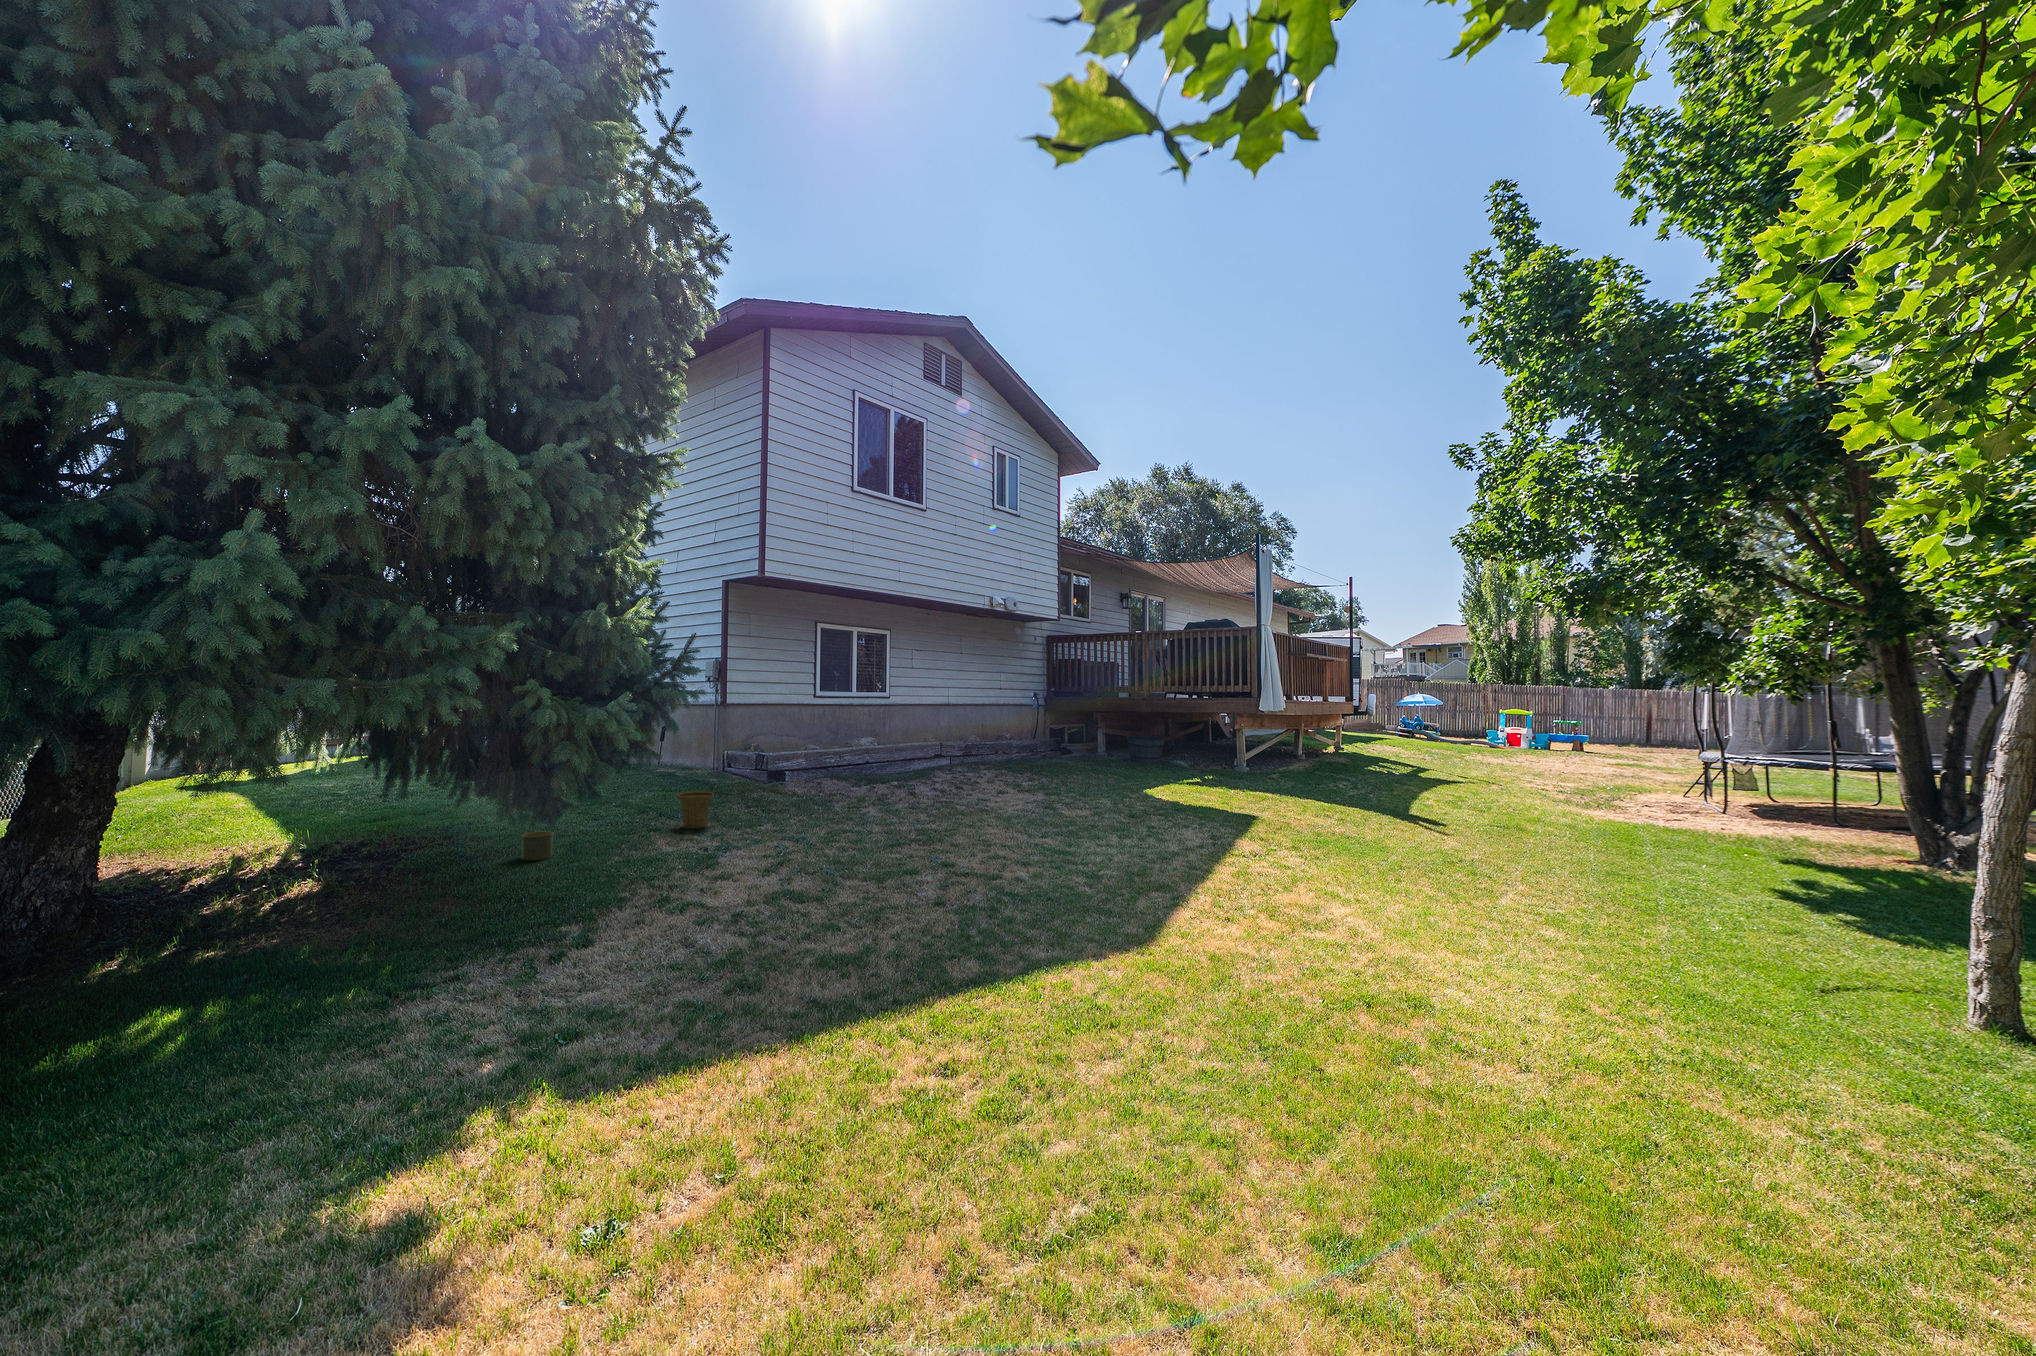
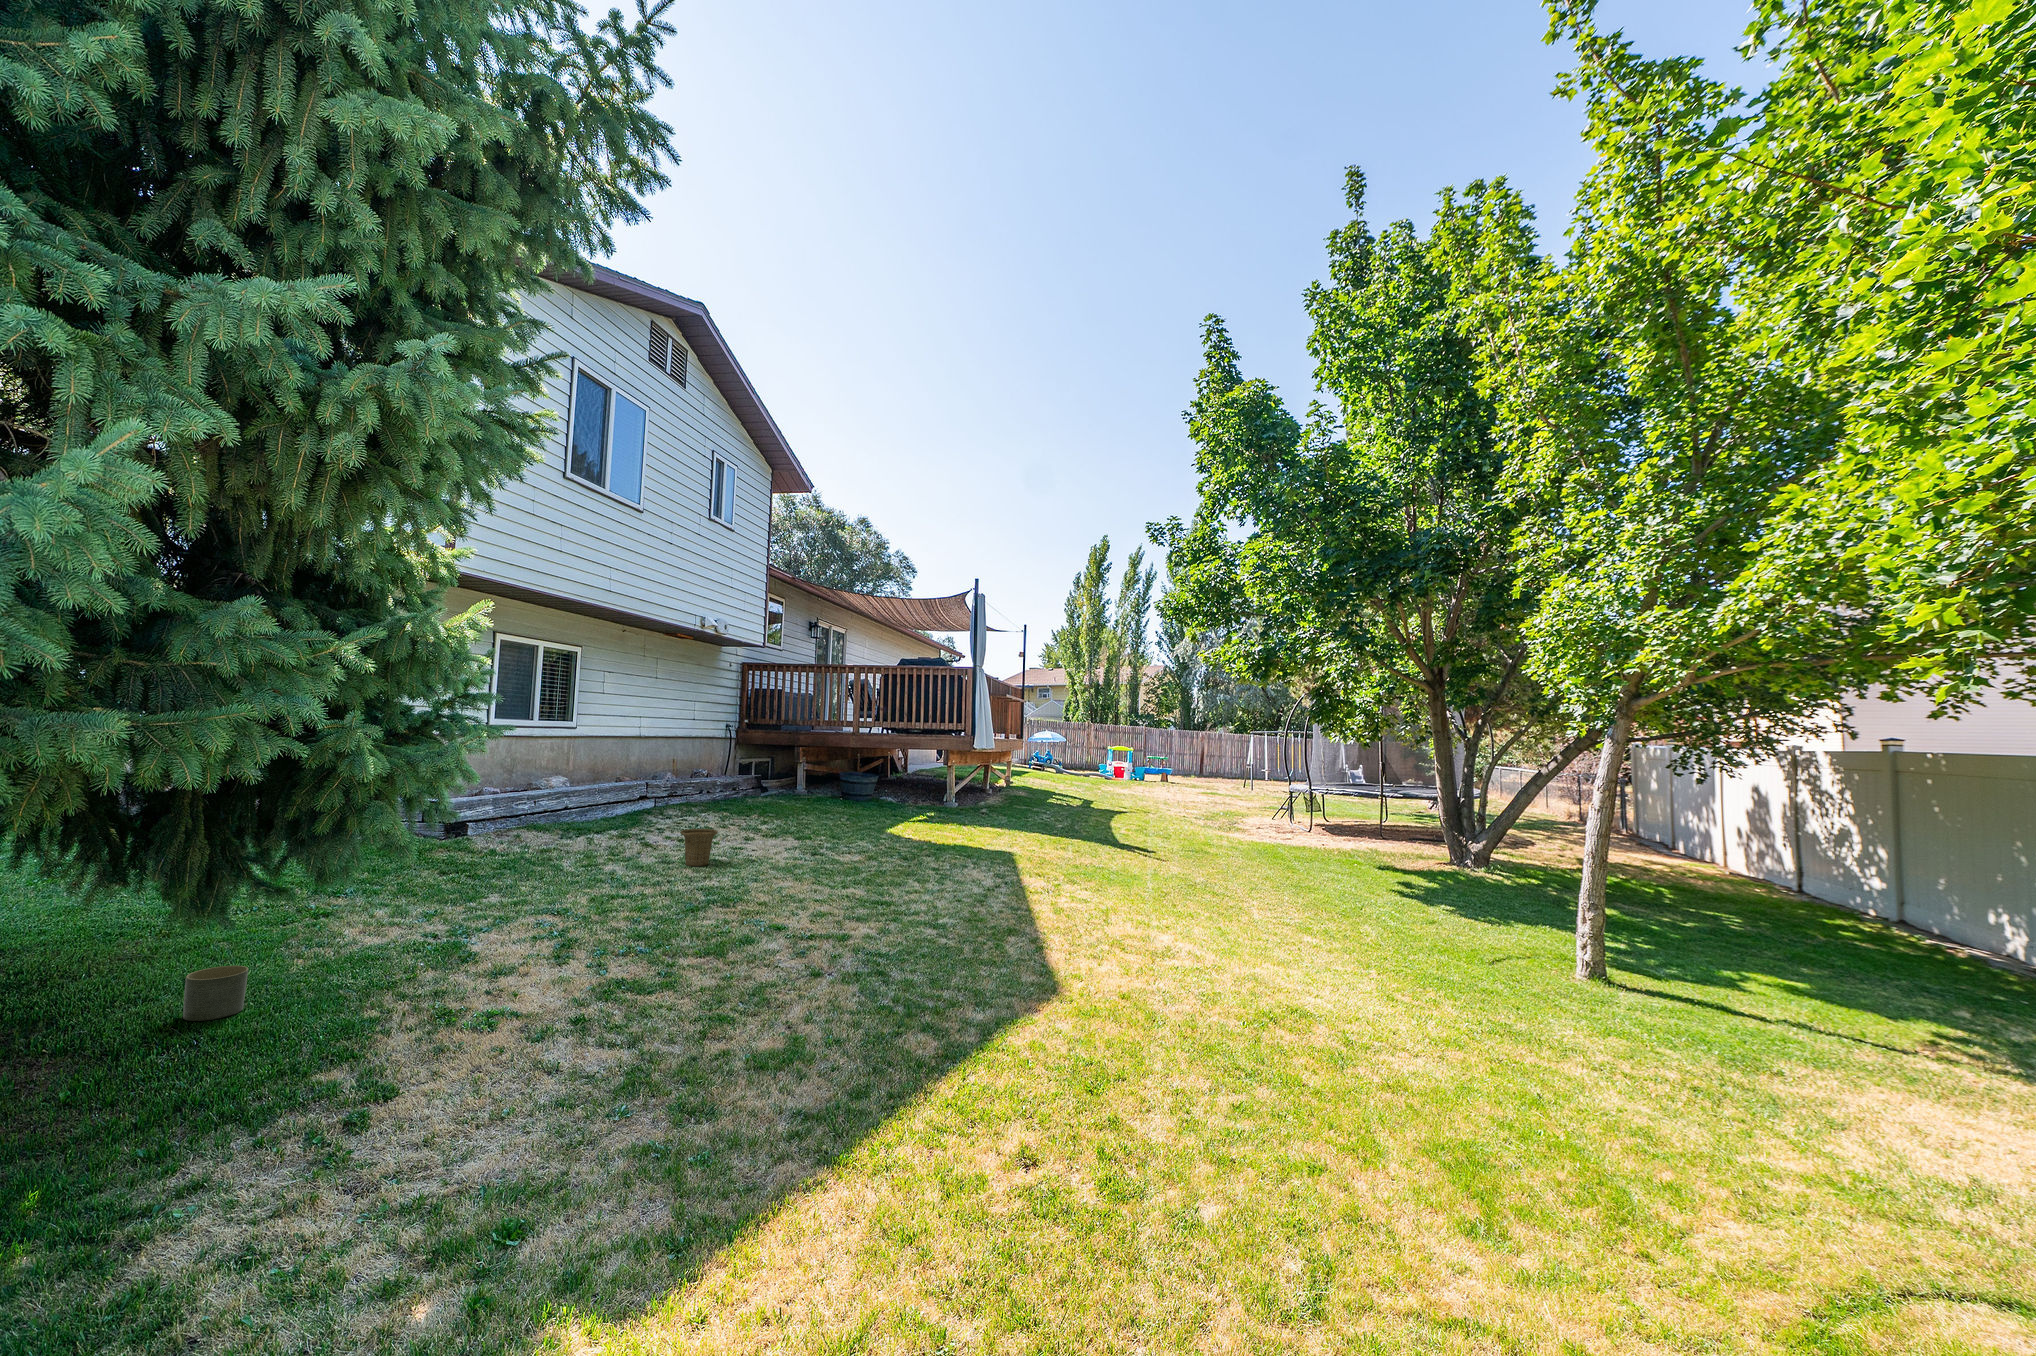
basket: present [677,791,714,829] -> present [681,829,718,866]

